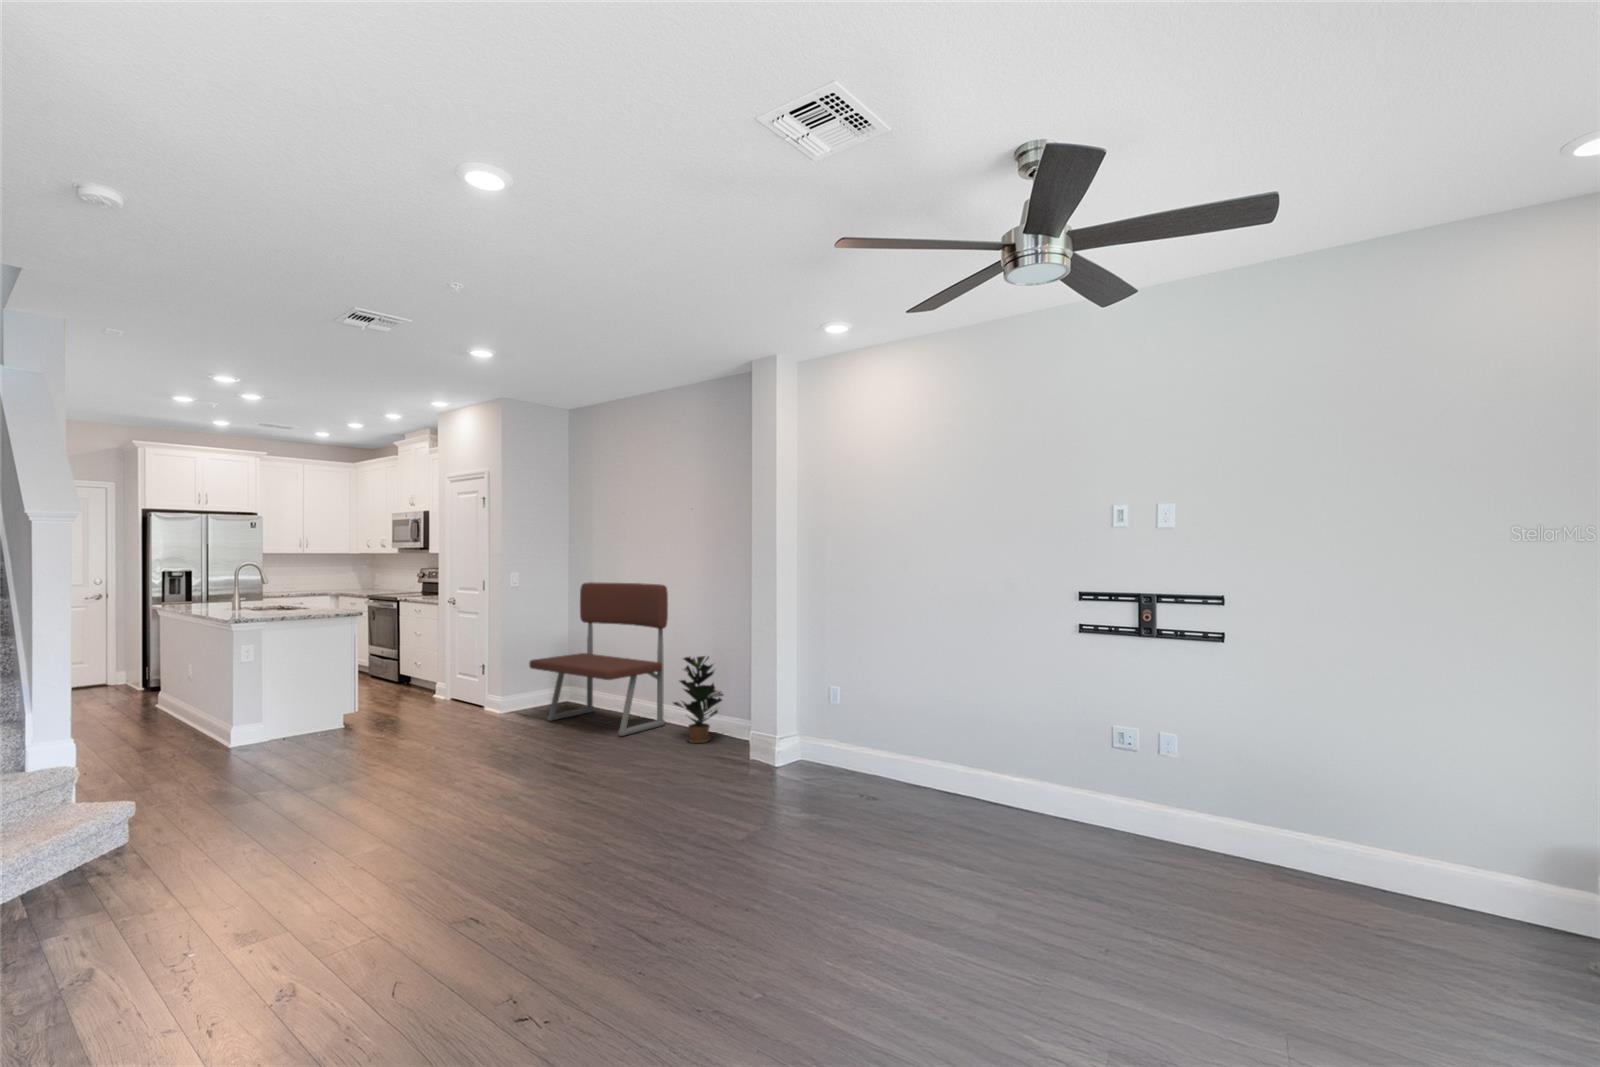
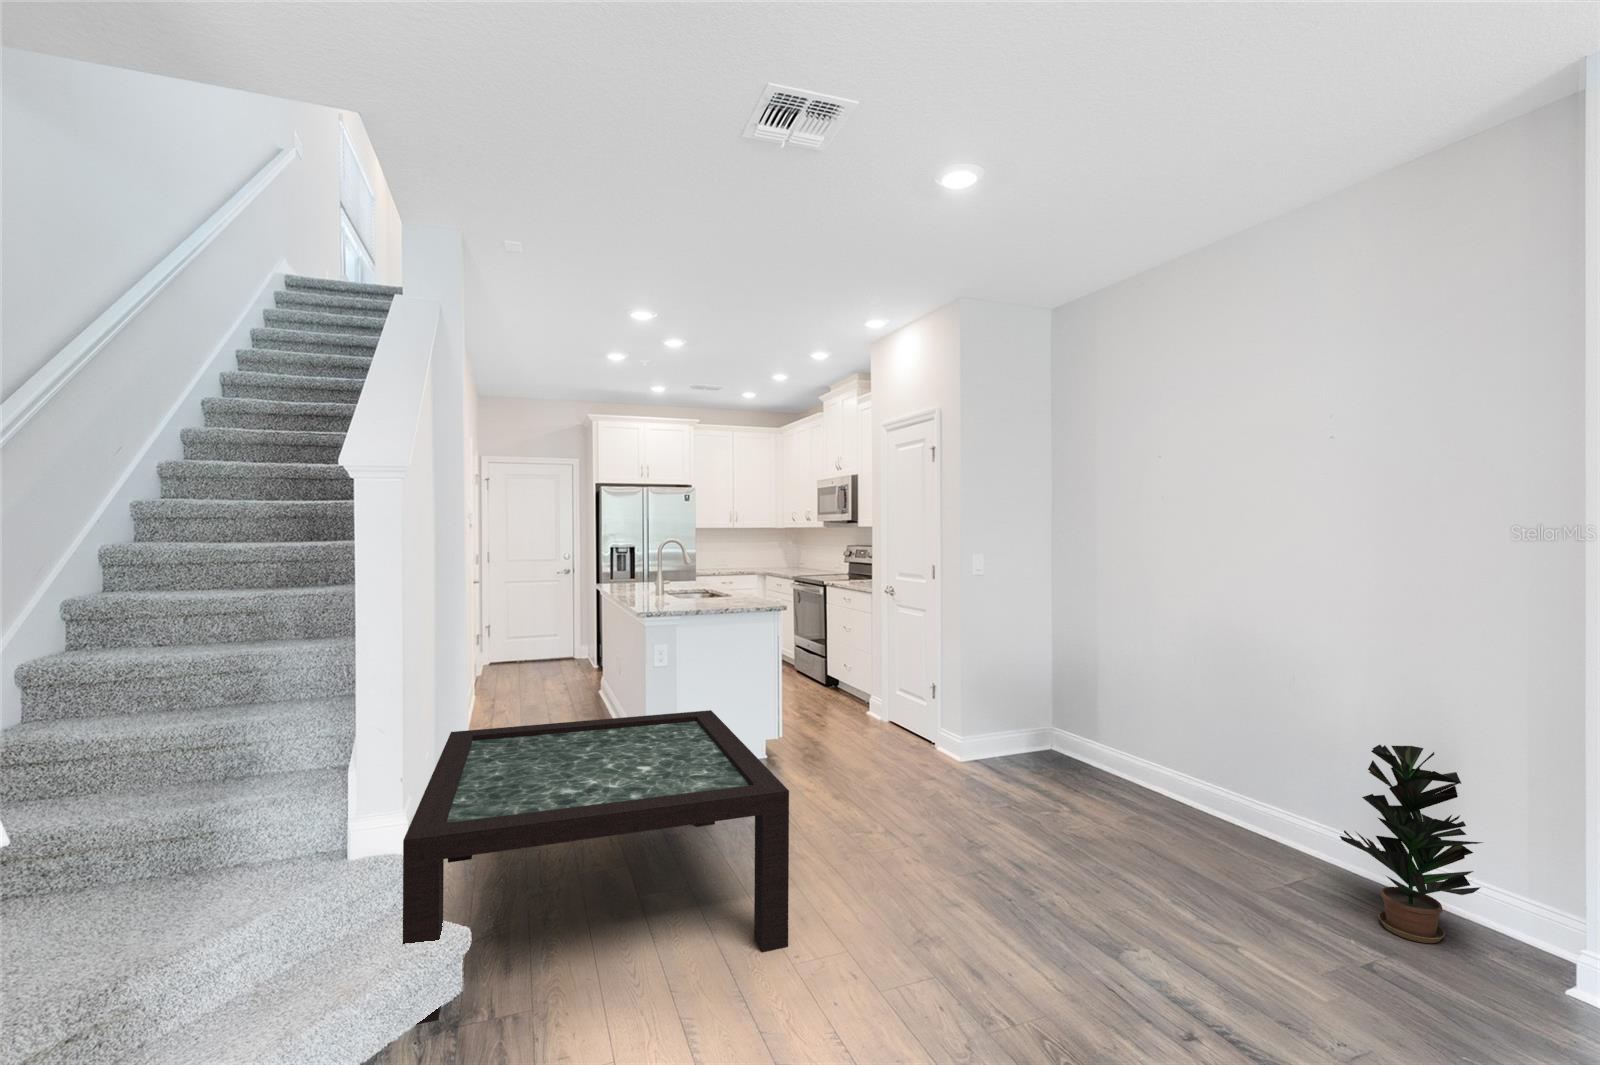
bench: present [529,582,668,736] -> none [1016,575,1289,872]
coffee table: none [58,684,361,858] -> present [403,710,789,1025]

